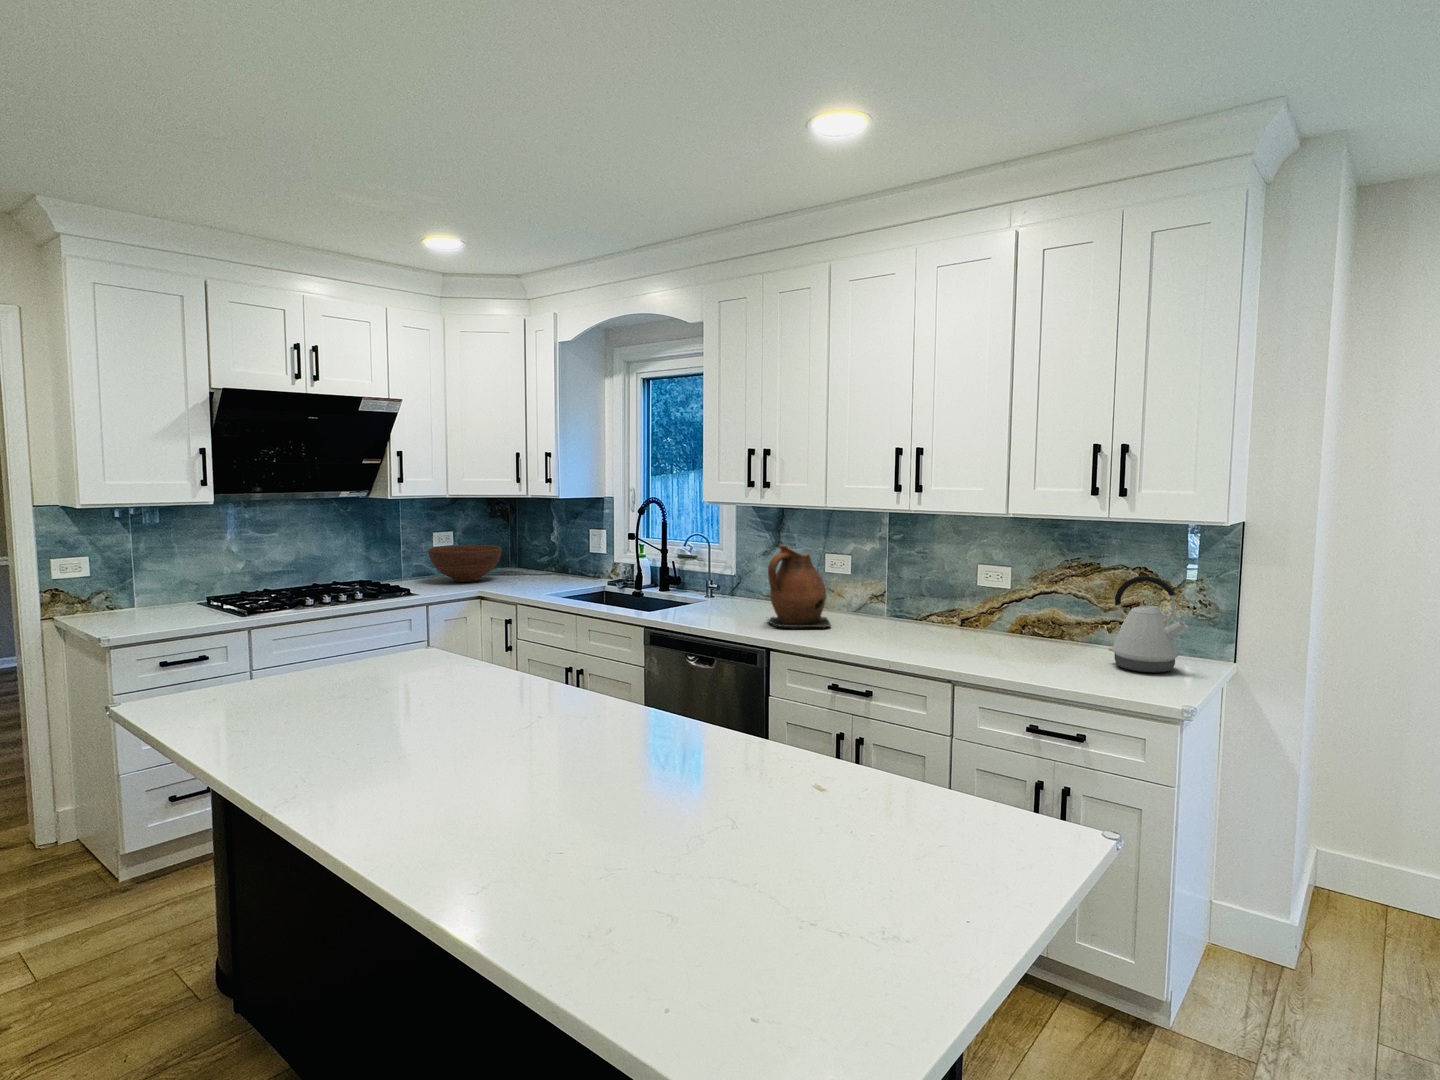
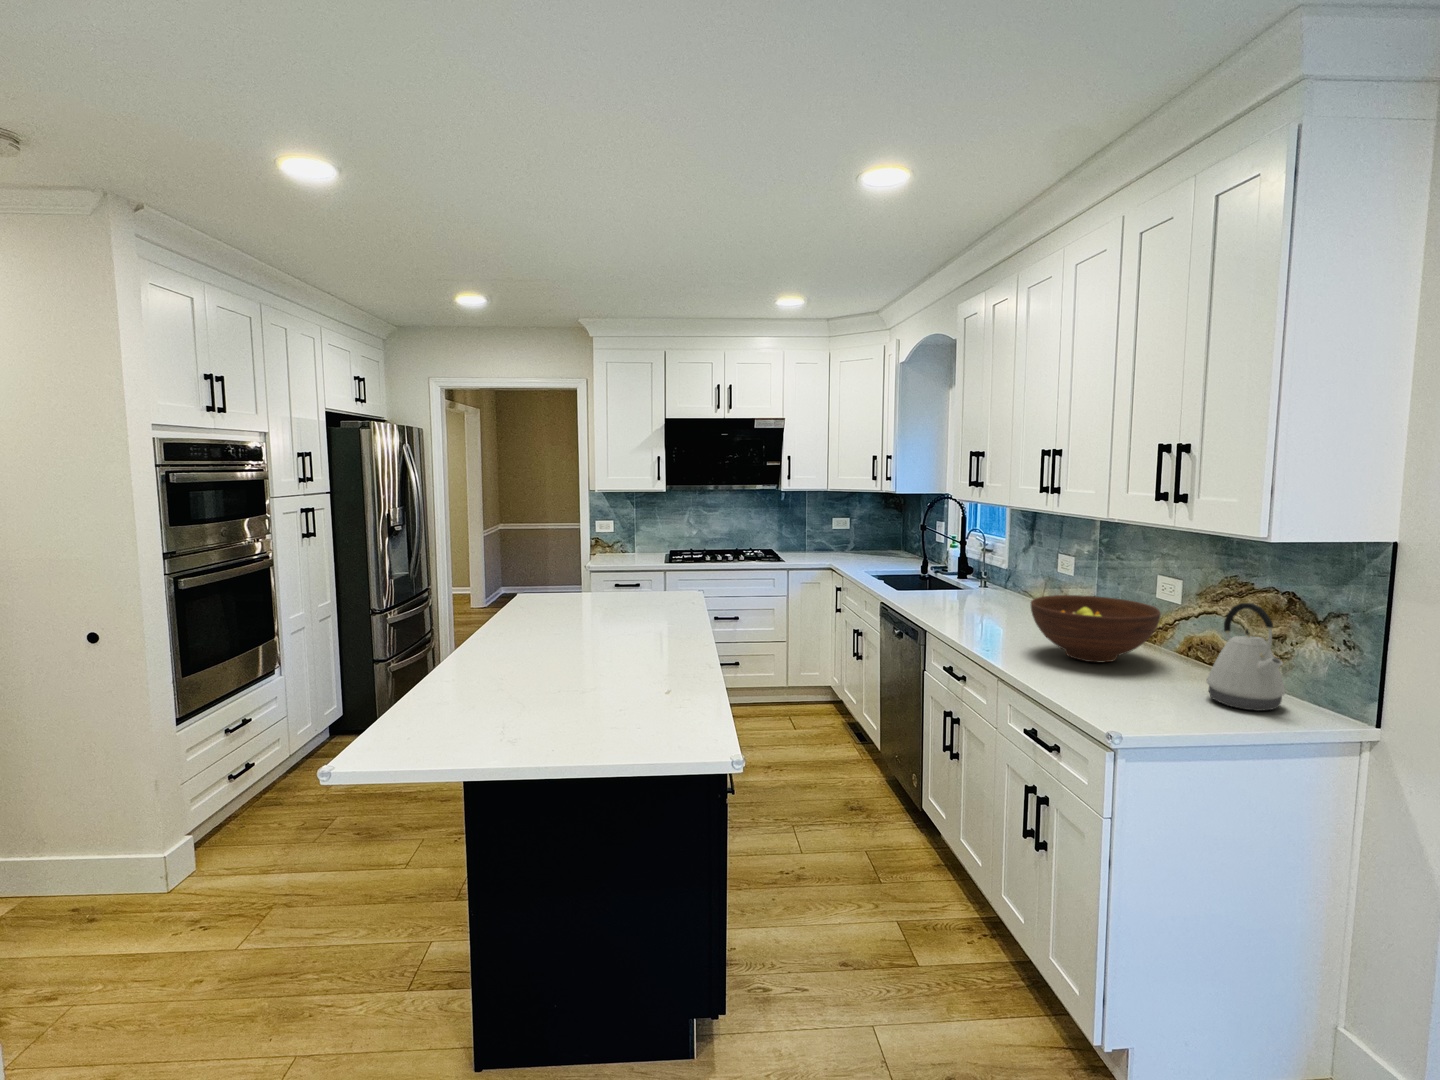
fruit bowl: present [428,545,502,582] -> present [1031,595,1161,662]
ceramic pitcher: present [768,545,831,628] -> none [967,542,1036,620]

